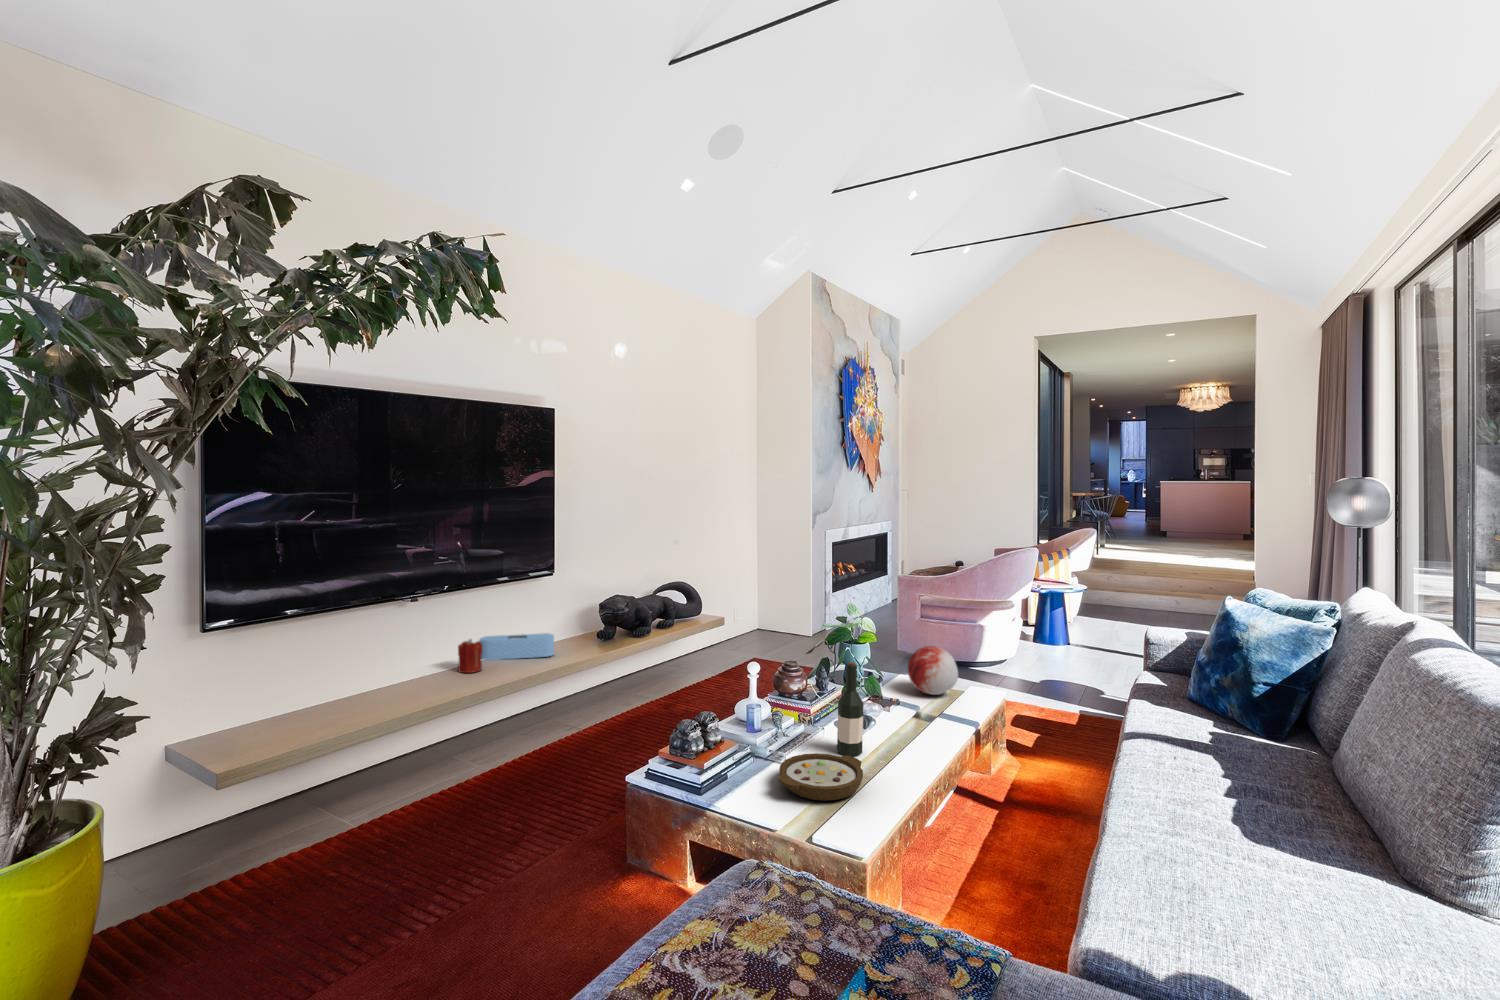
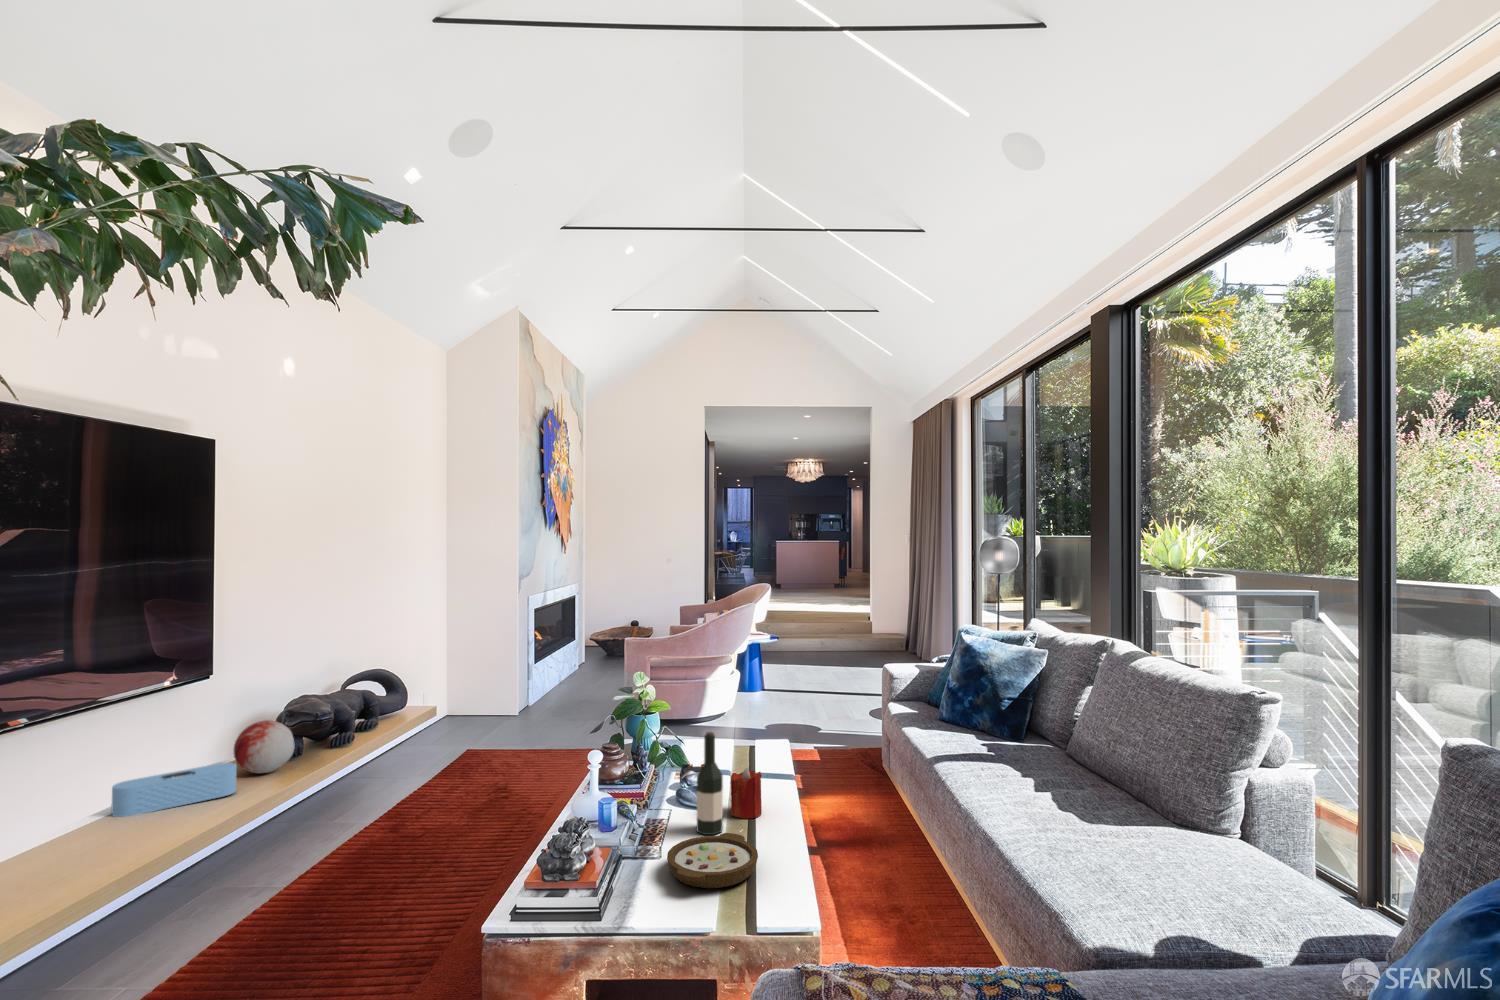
candle: present [458,639,483,673] -> present [731,767,762,819]
decorative orb: present [908,646,958,695] -> present [234,720,295,773]

